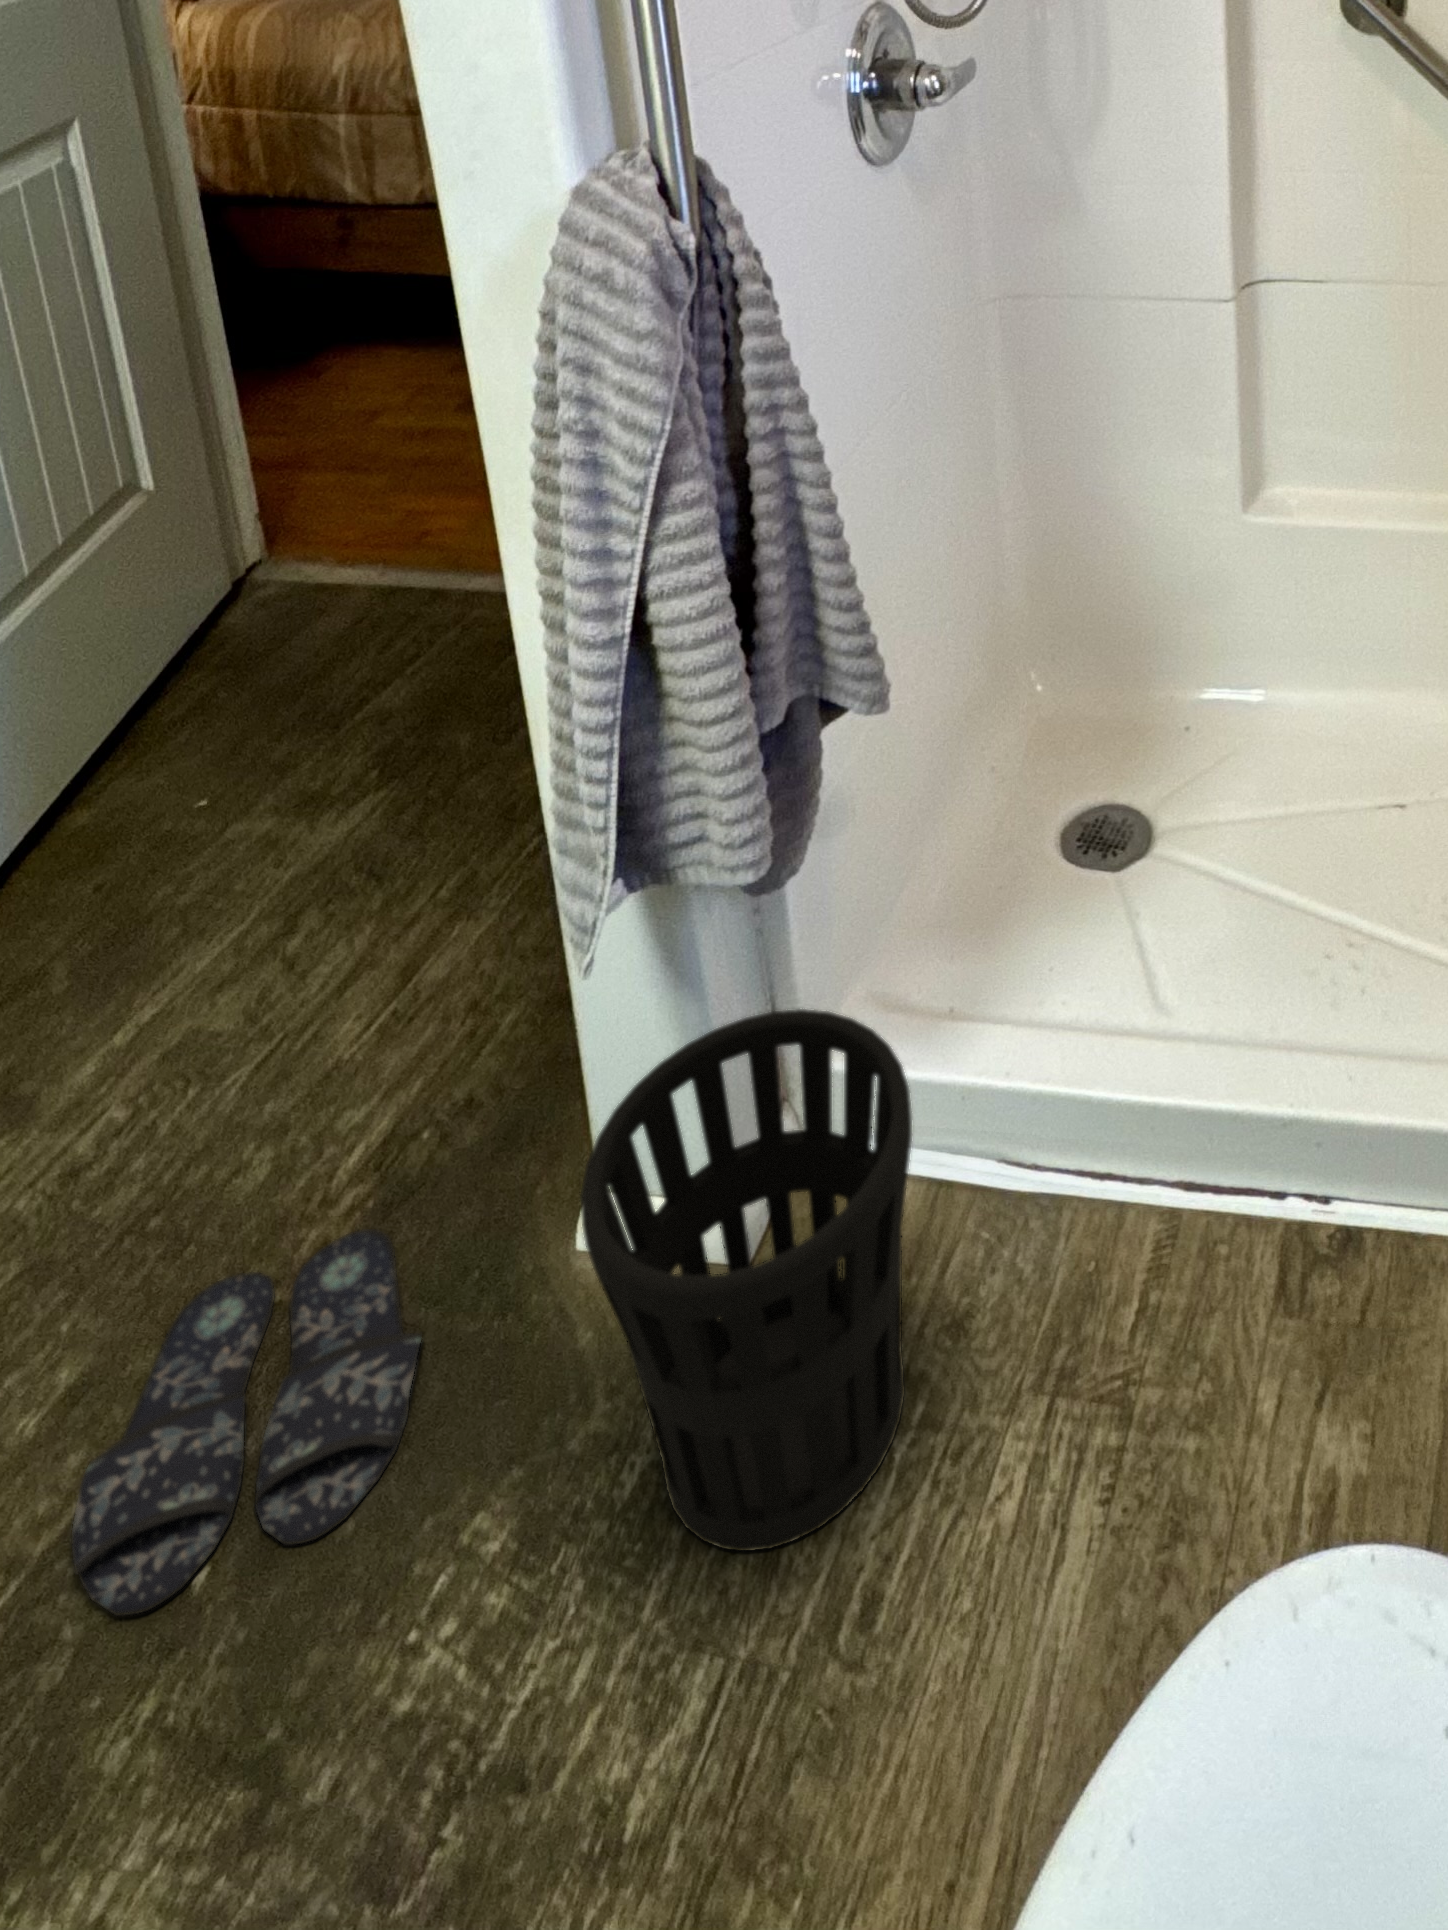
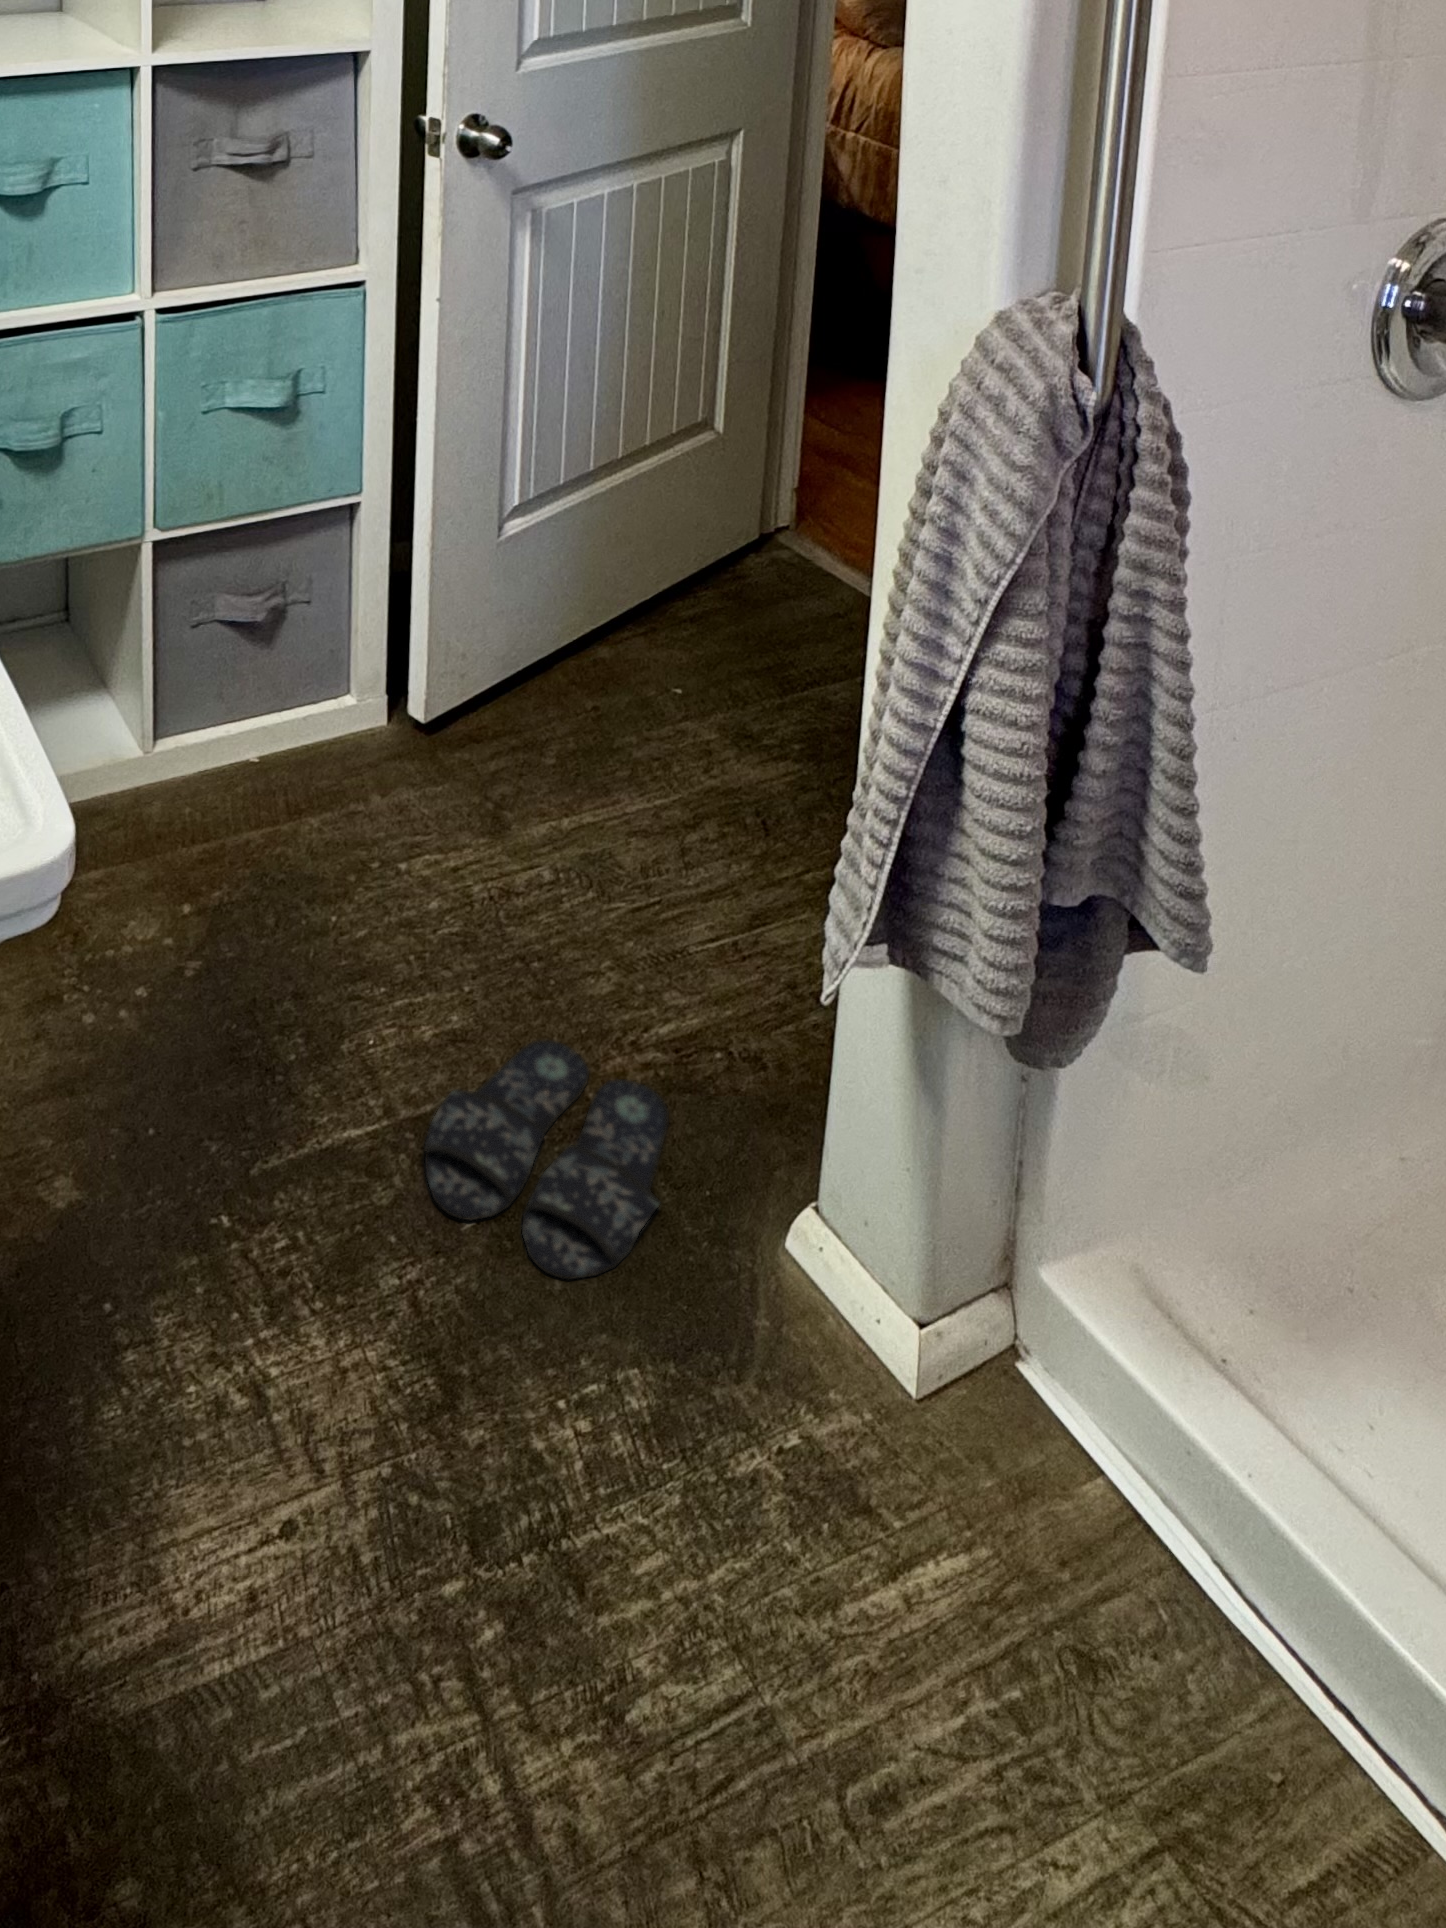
wastebasket: present [580,1009,912,1551] -> none [763,1135,1098,1697]

